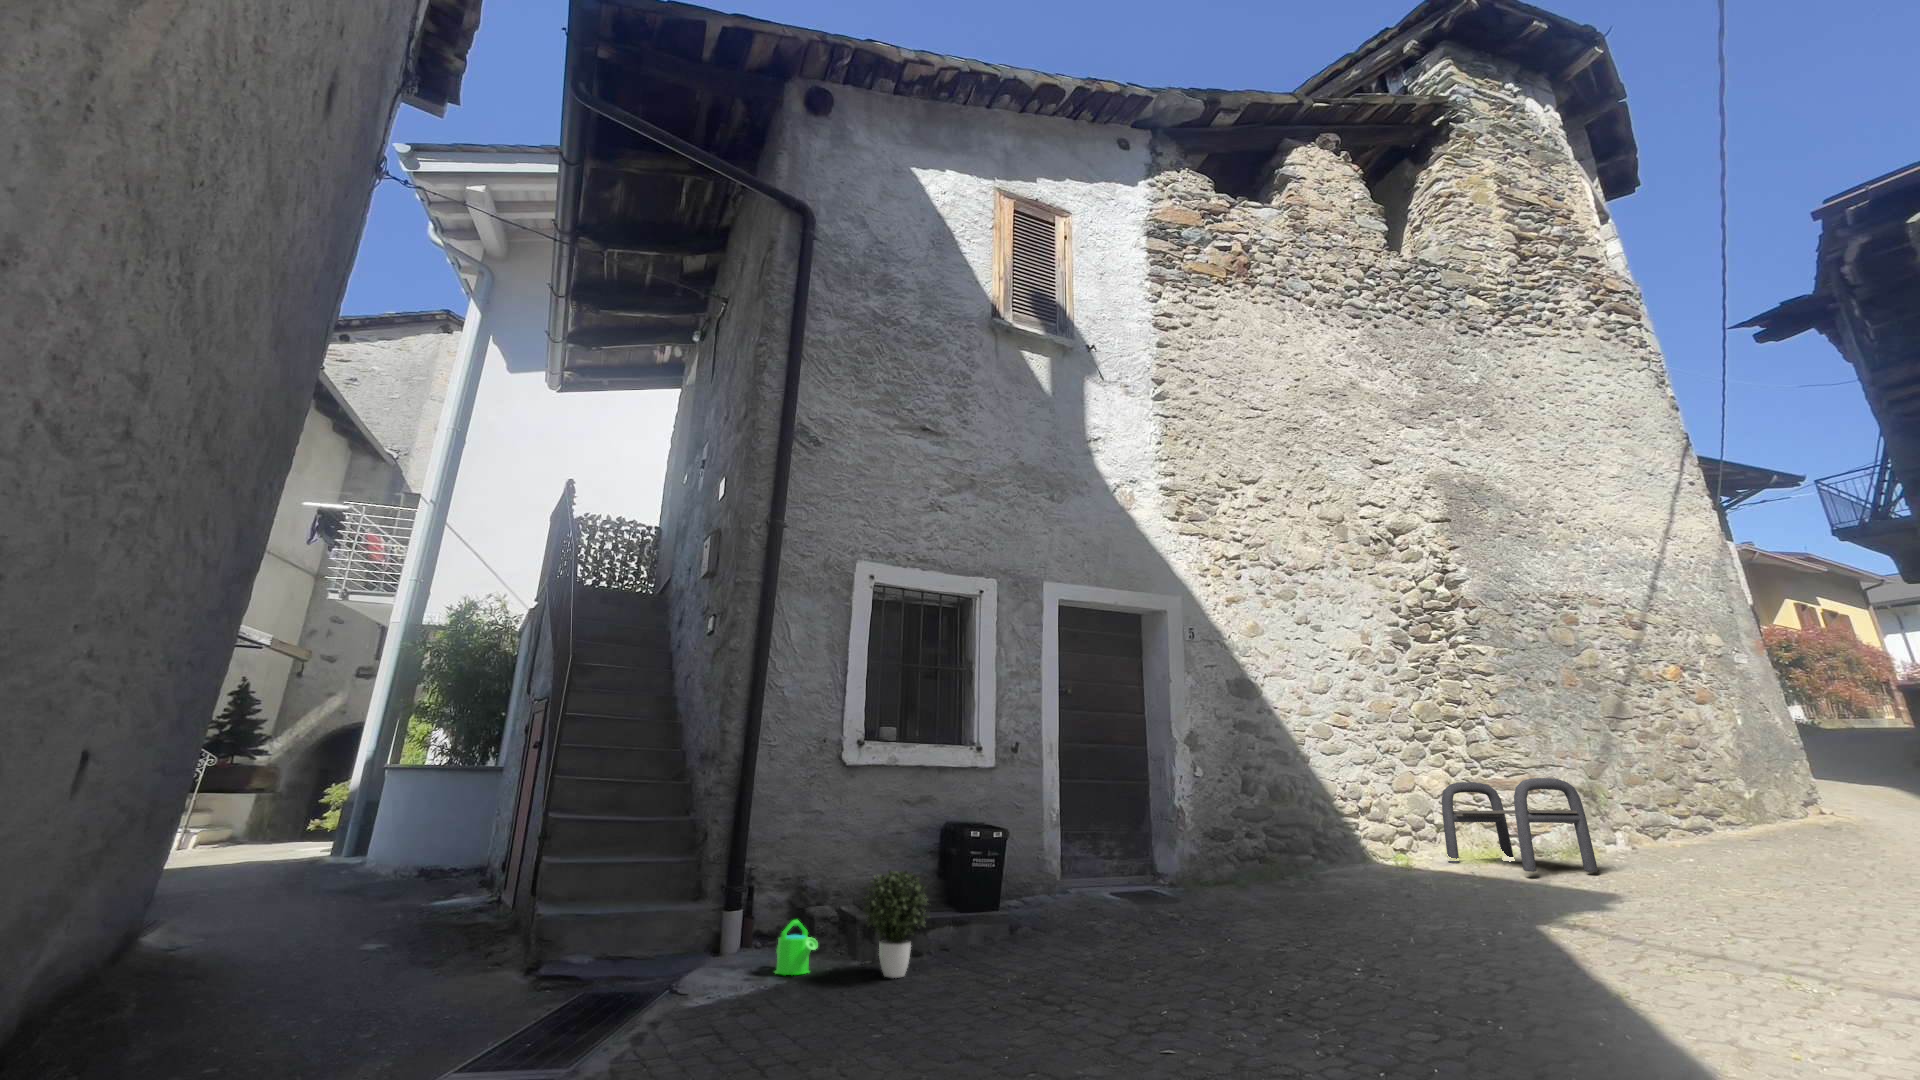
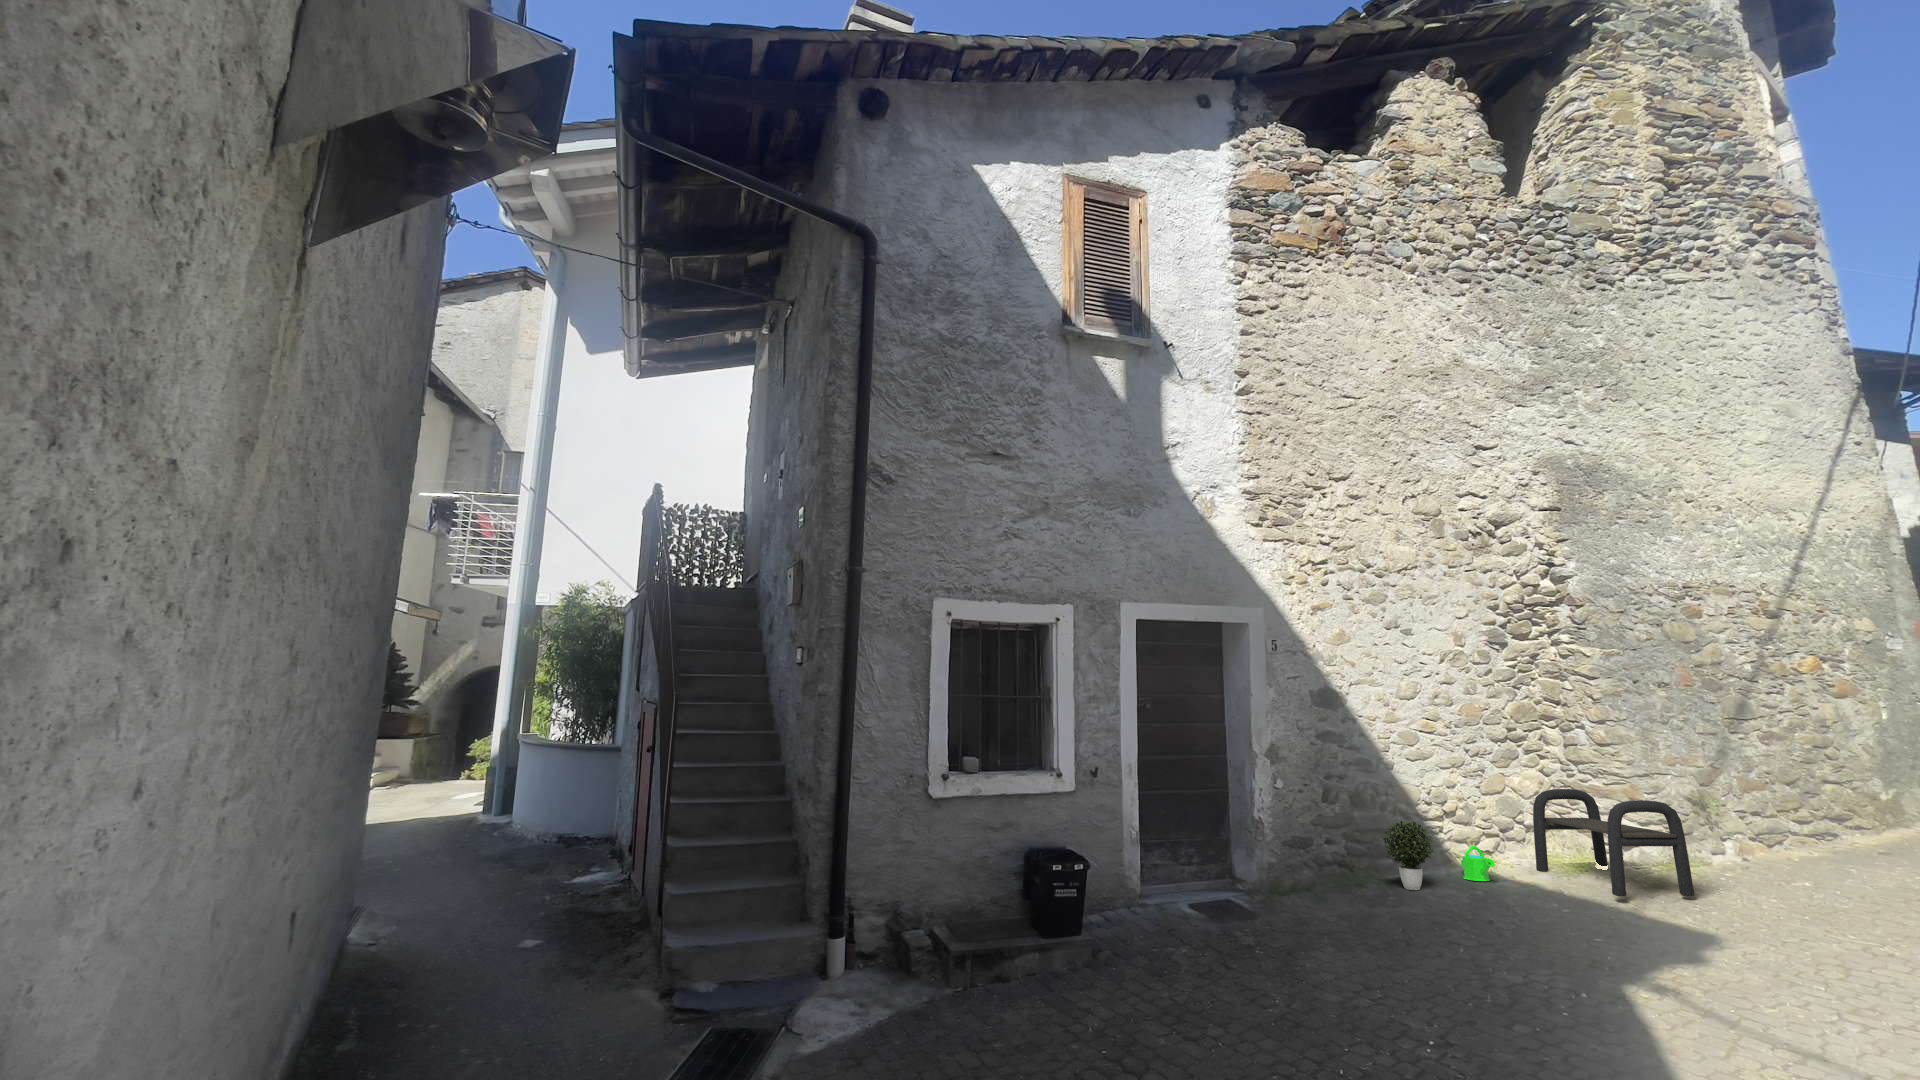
potted plant: present [863,871,928,978] -> present [1383,821,1435,890]
watering can: present [775,920,818,975] -> present [1461,846,1495,881]

